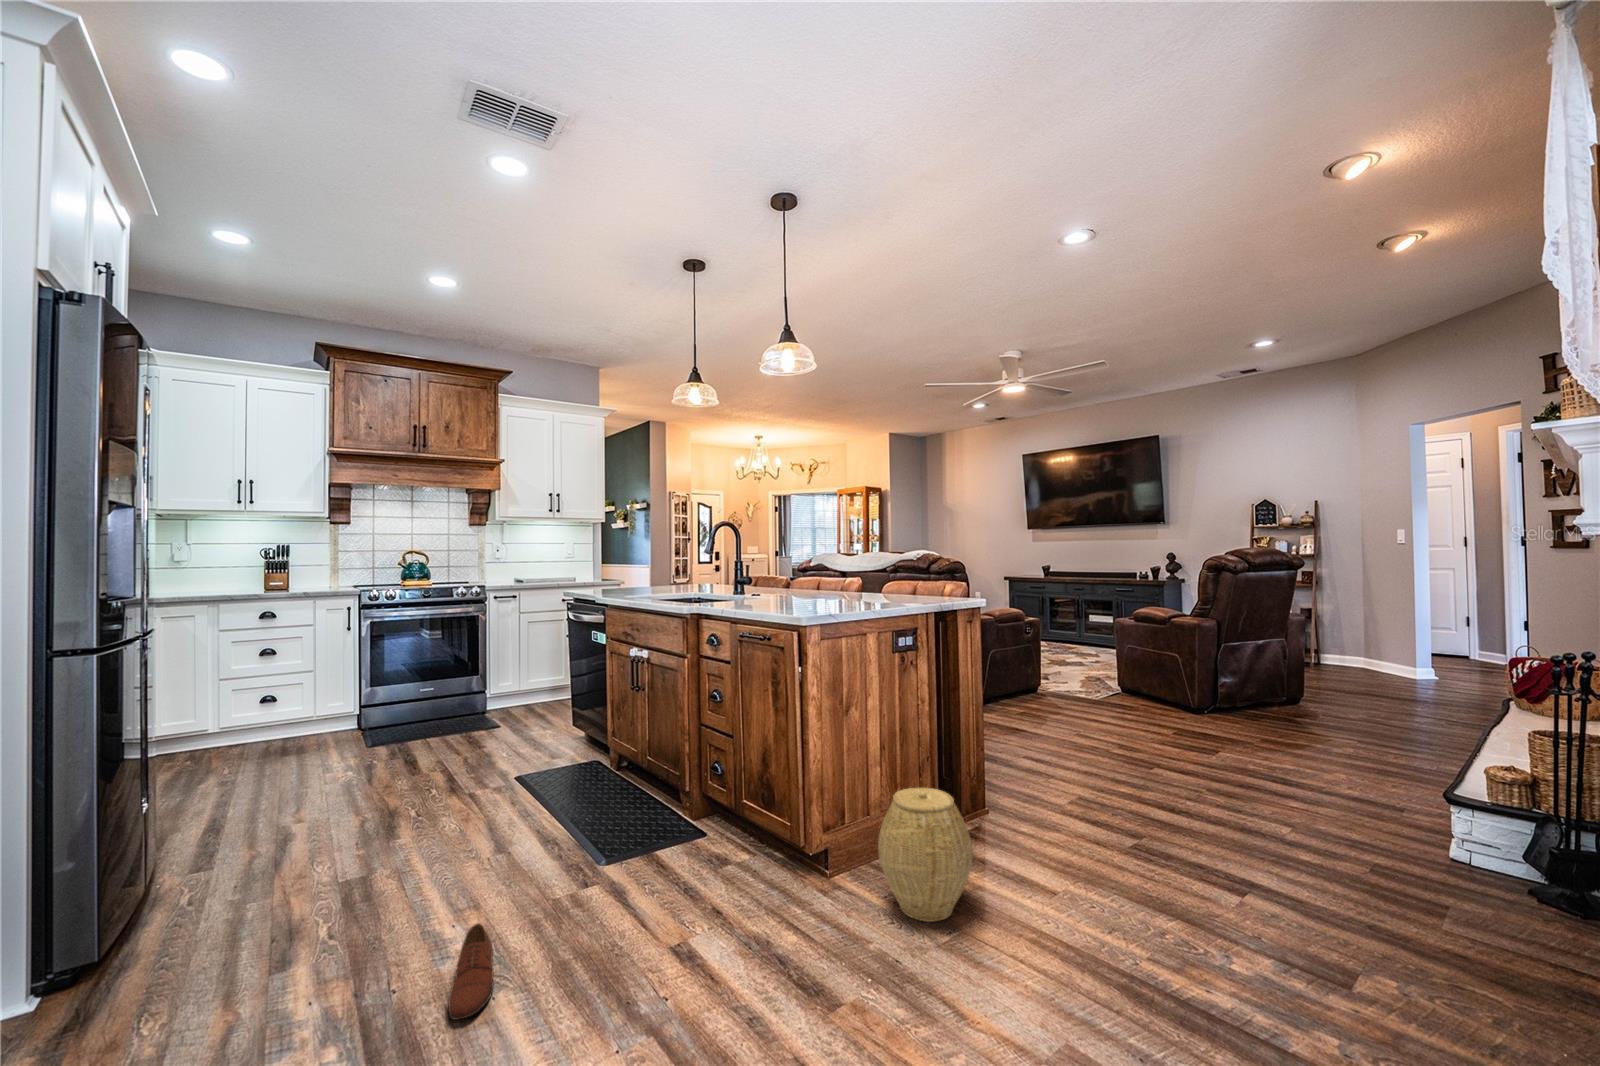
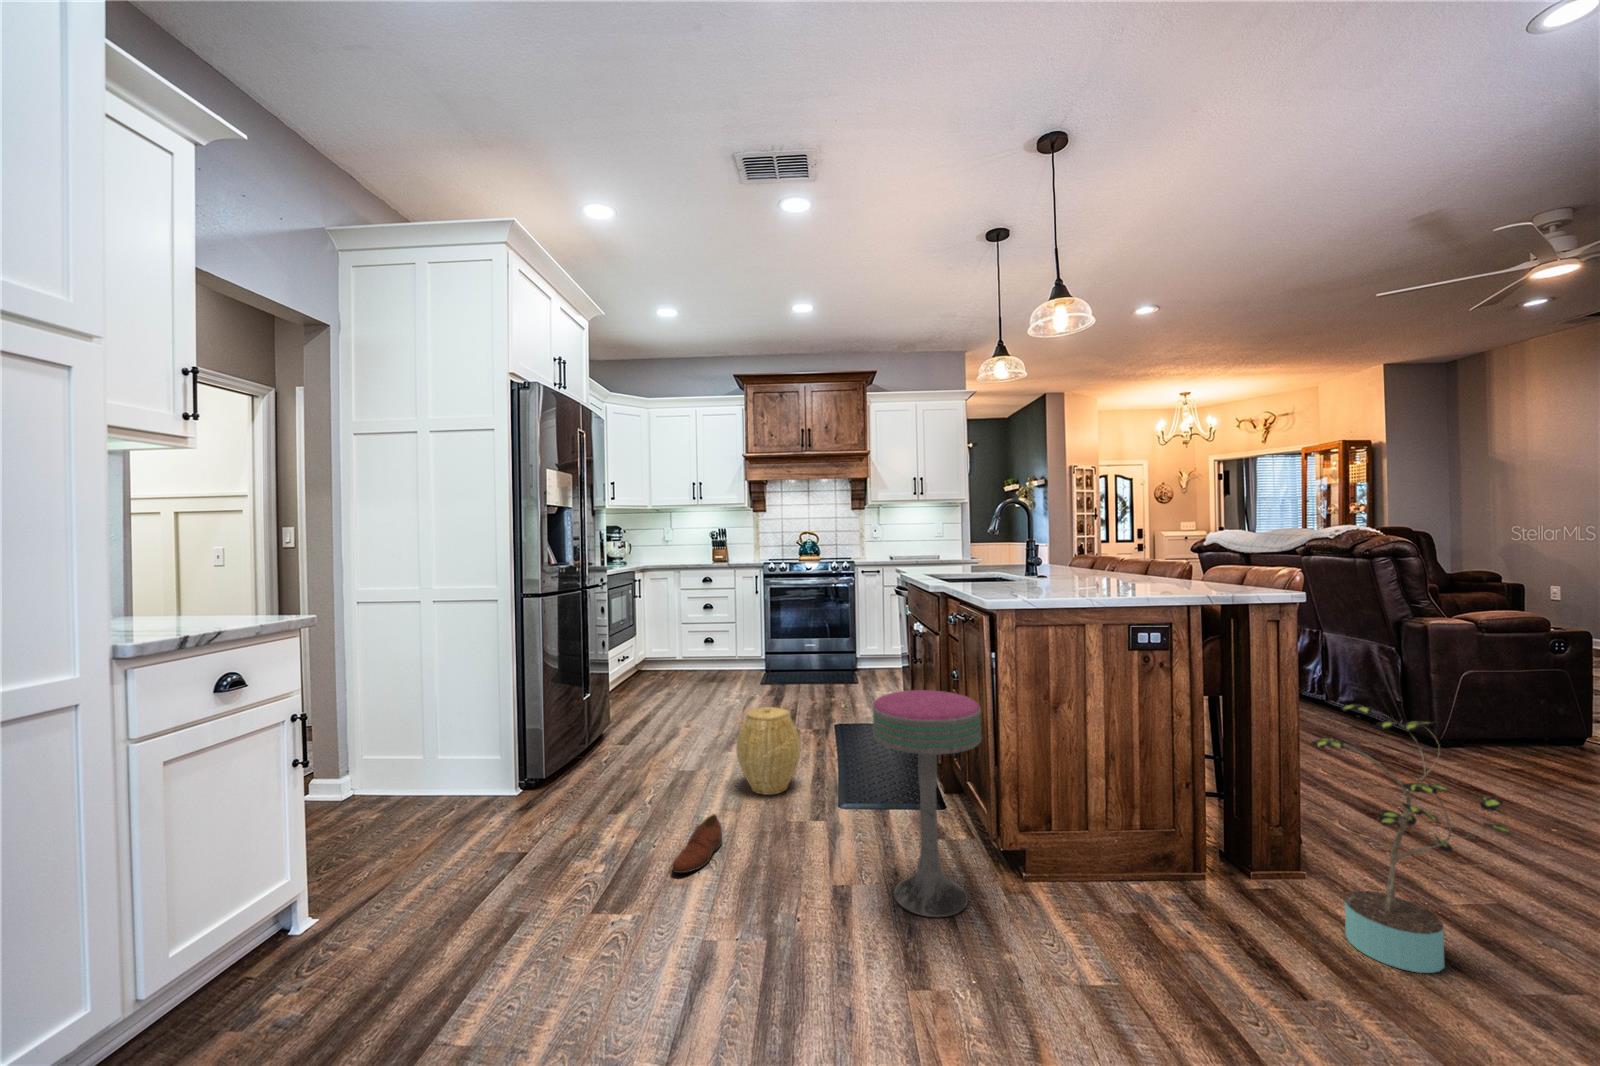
potted plant: none [1019,675,1115,851] -> present [1312,704,1512,973]
bar stool: none [713,710,821,943] -> present [872,690,982,917]
woven basket: present [878,788,973,922] -> present [736,707,801,795]

